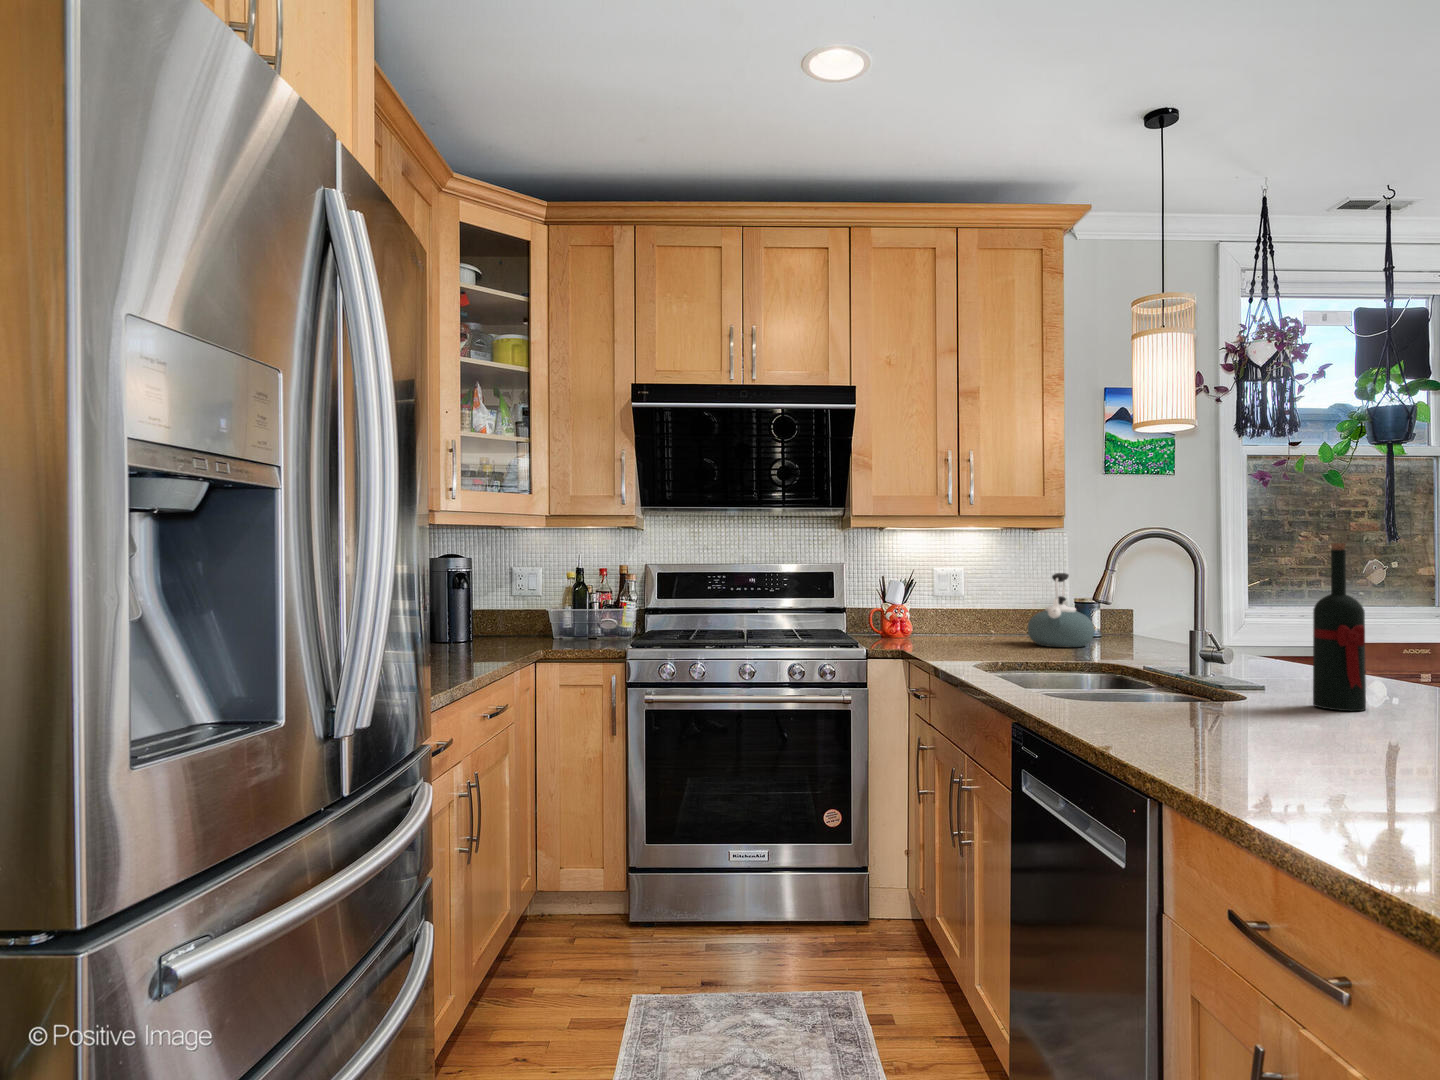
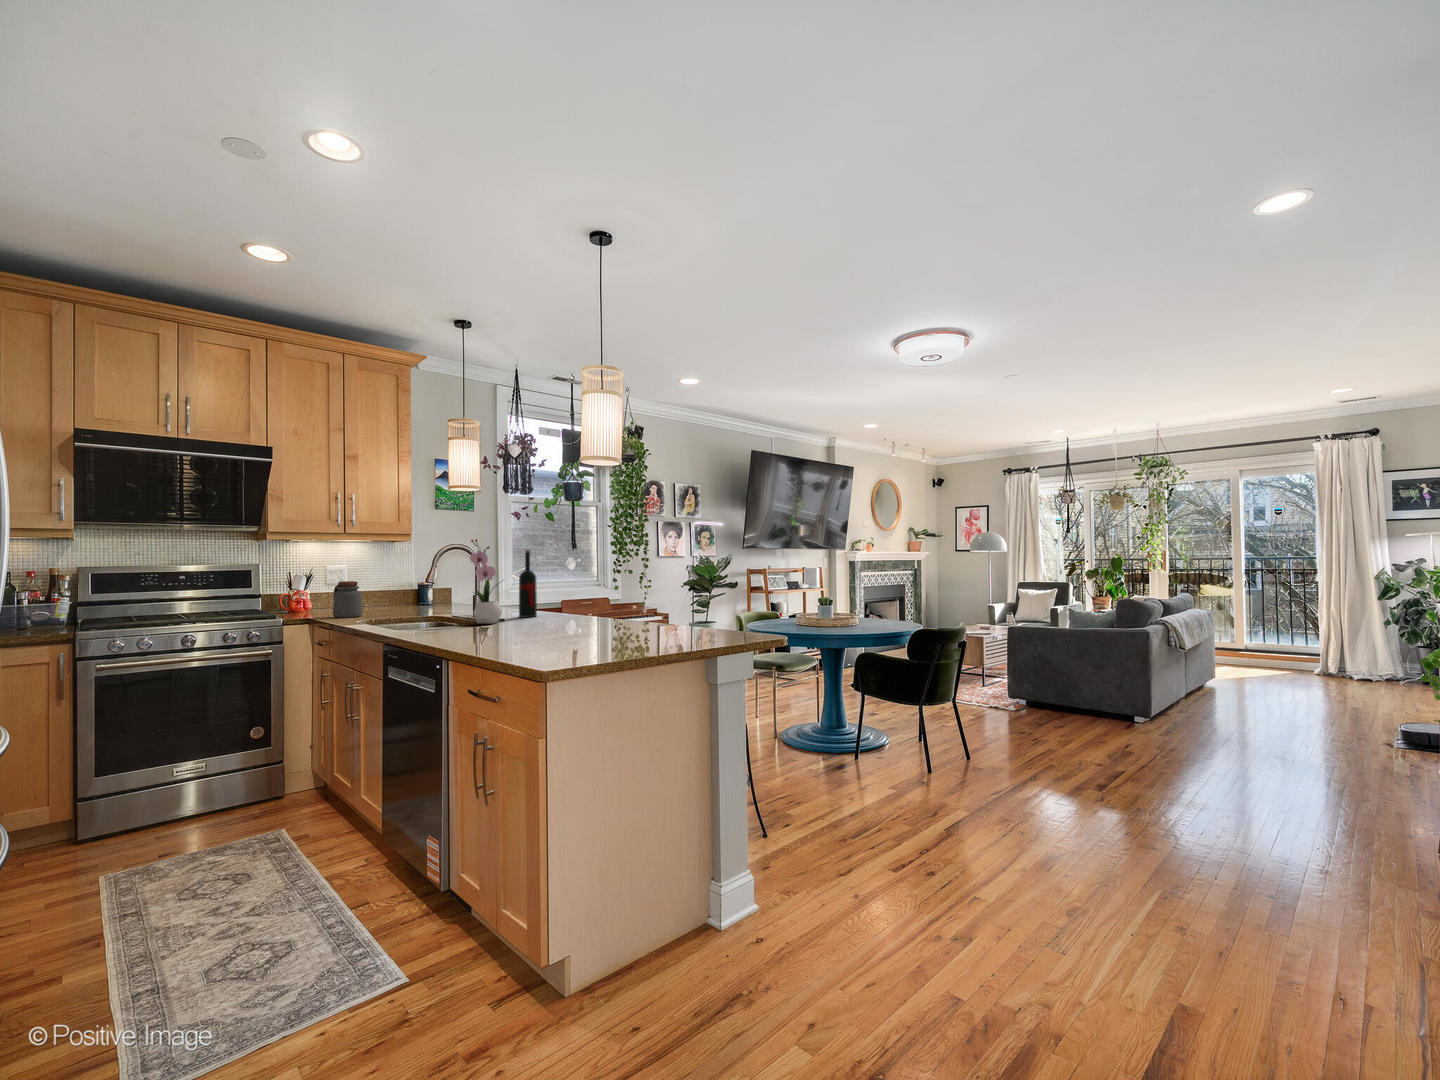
flower arrangement: none [1192,517,1283,723] -> present [470,539,504,624]
kettle: present [1028,573,1094,647] -> none [390,567,429,610]
jar: none [934,595,980,656] -> present [333,581,363,618]

